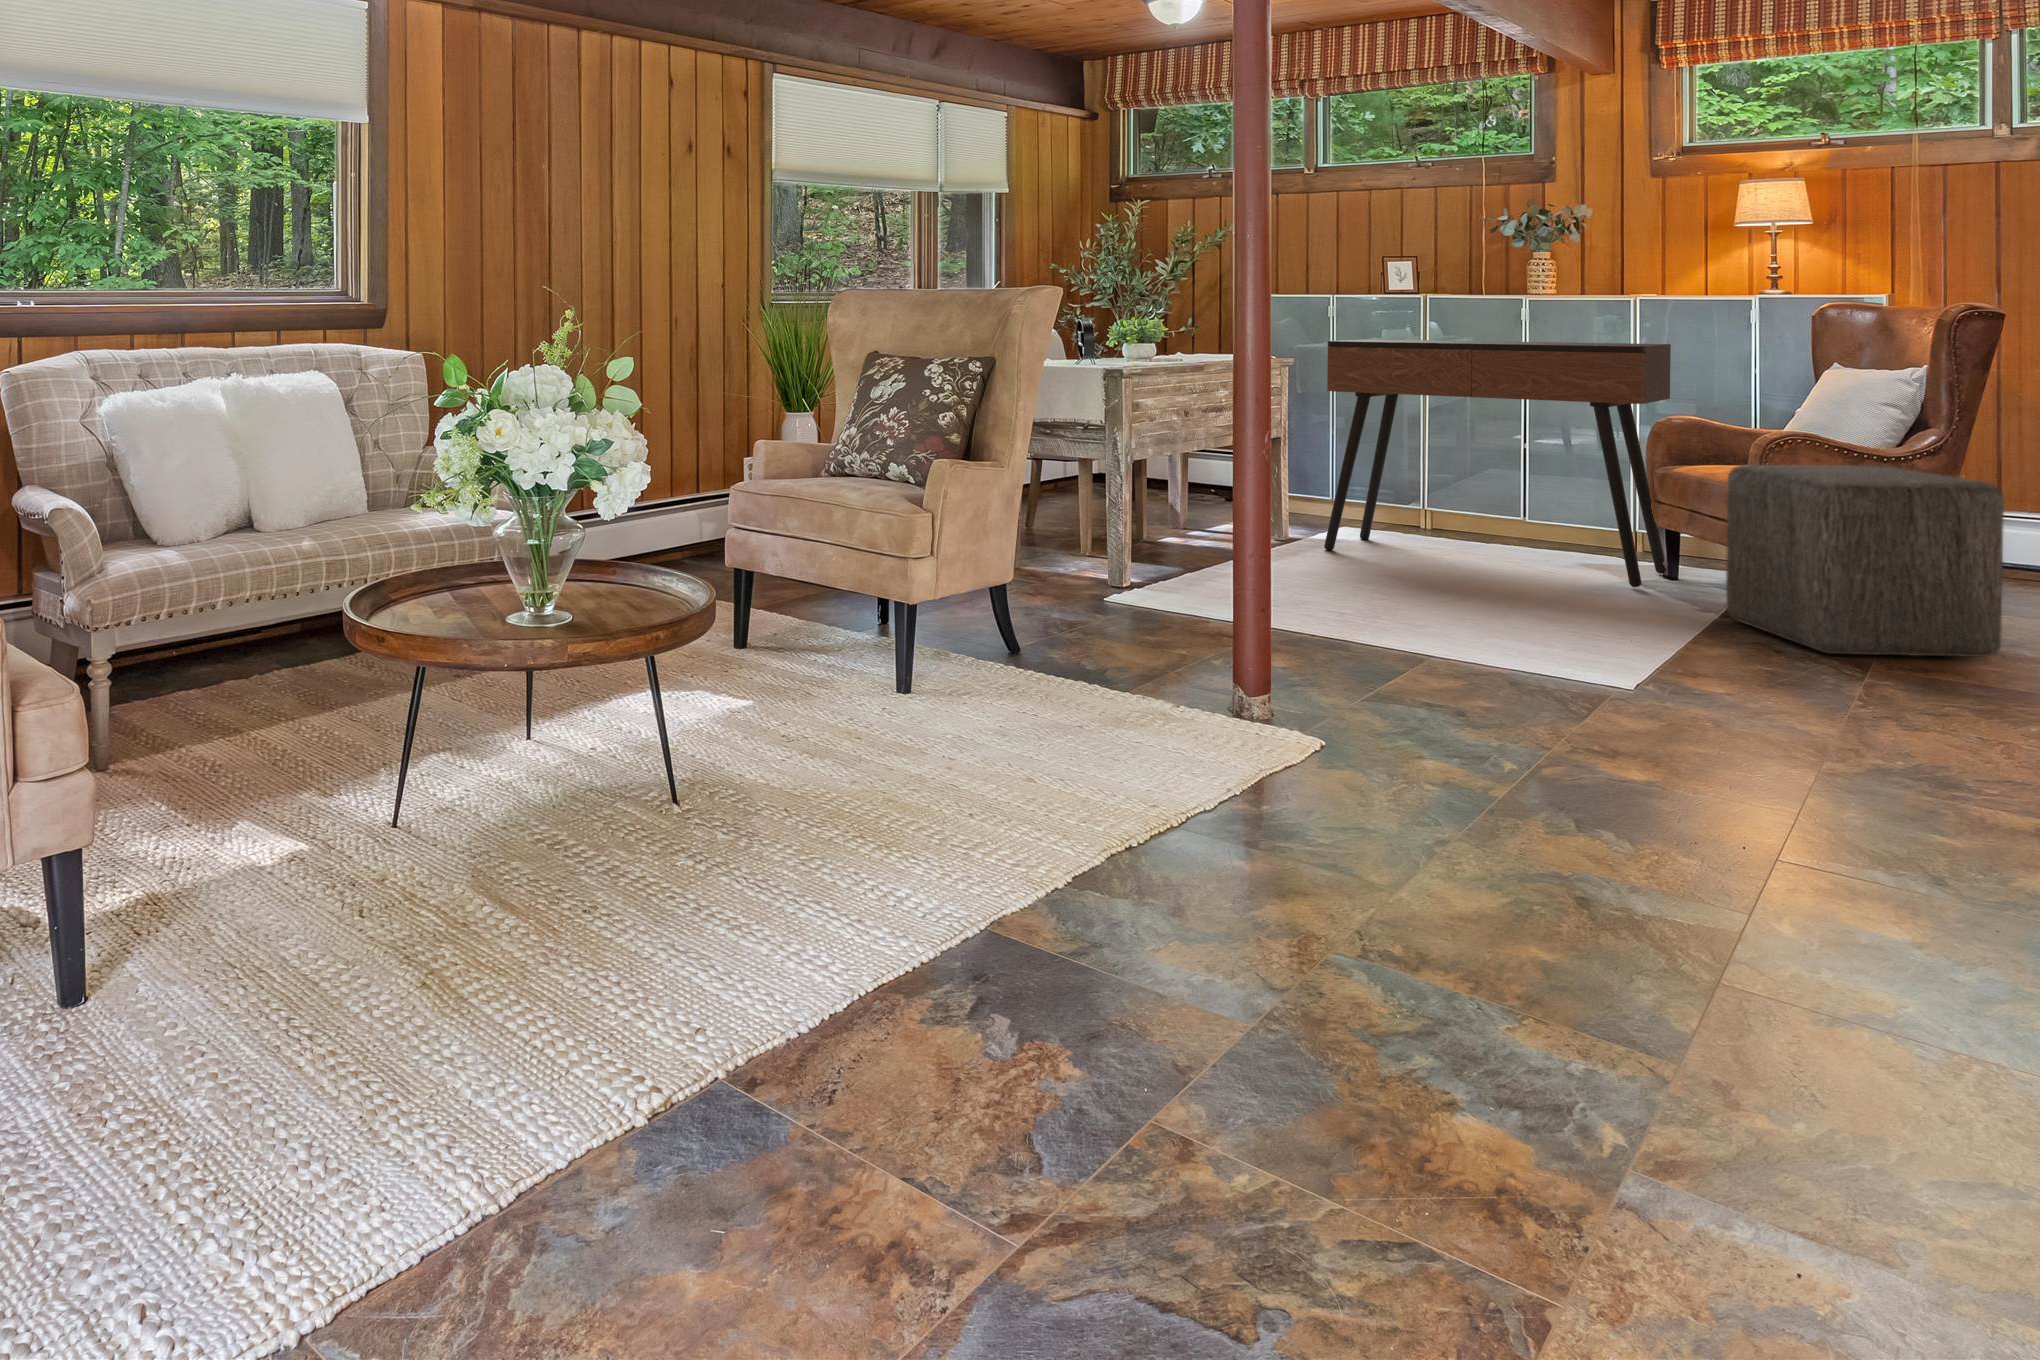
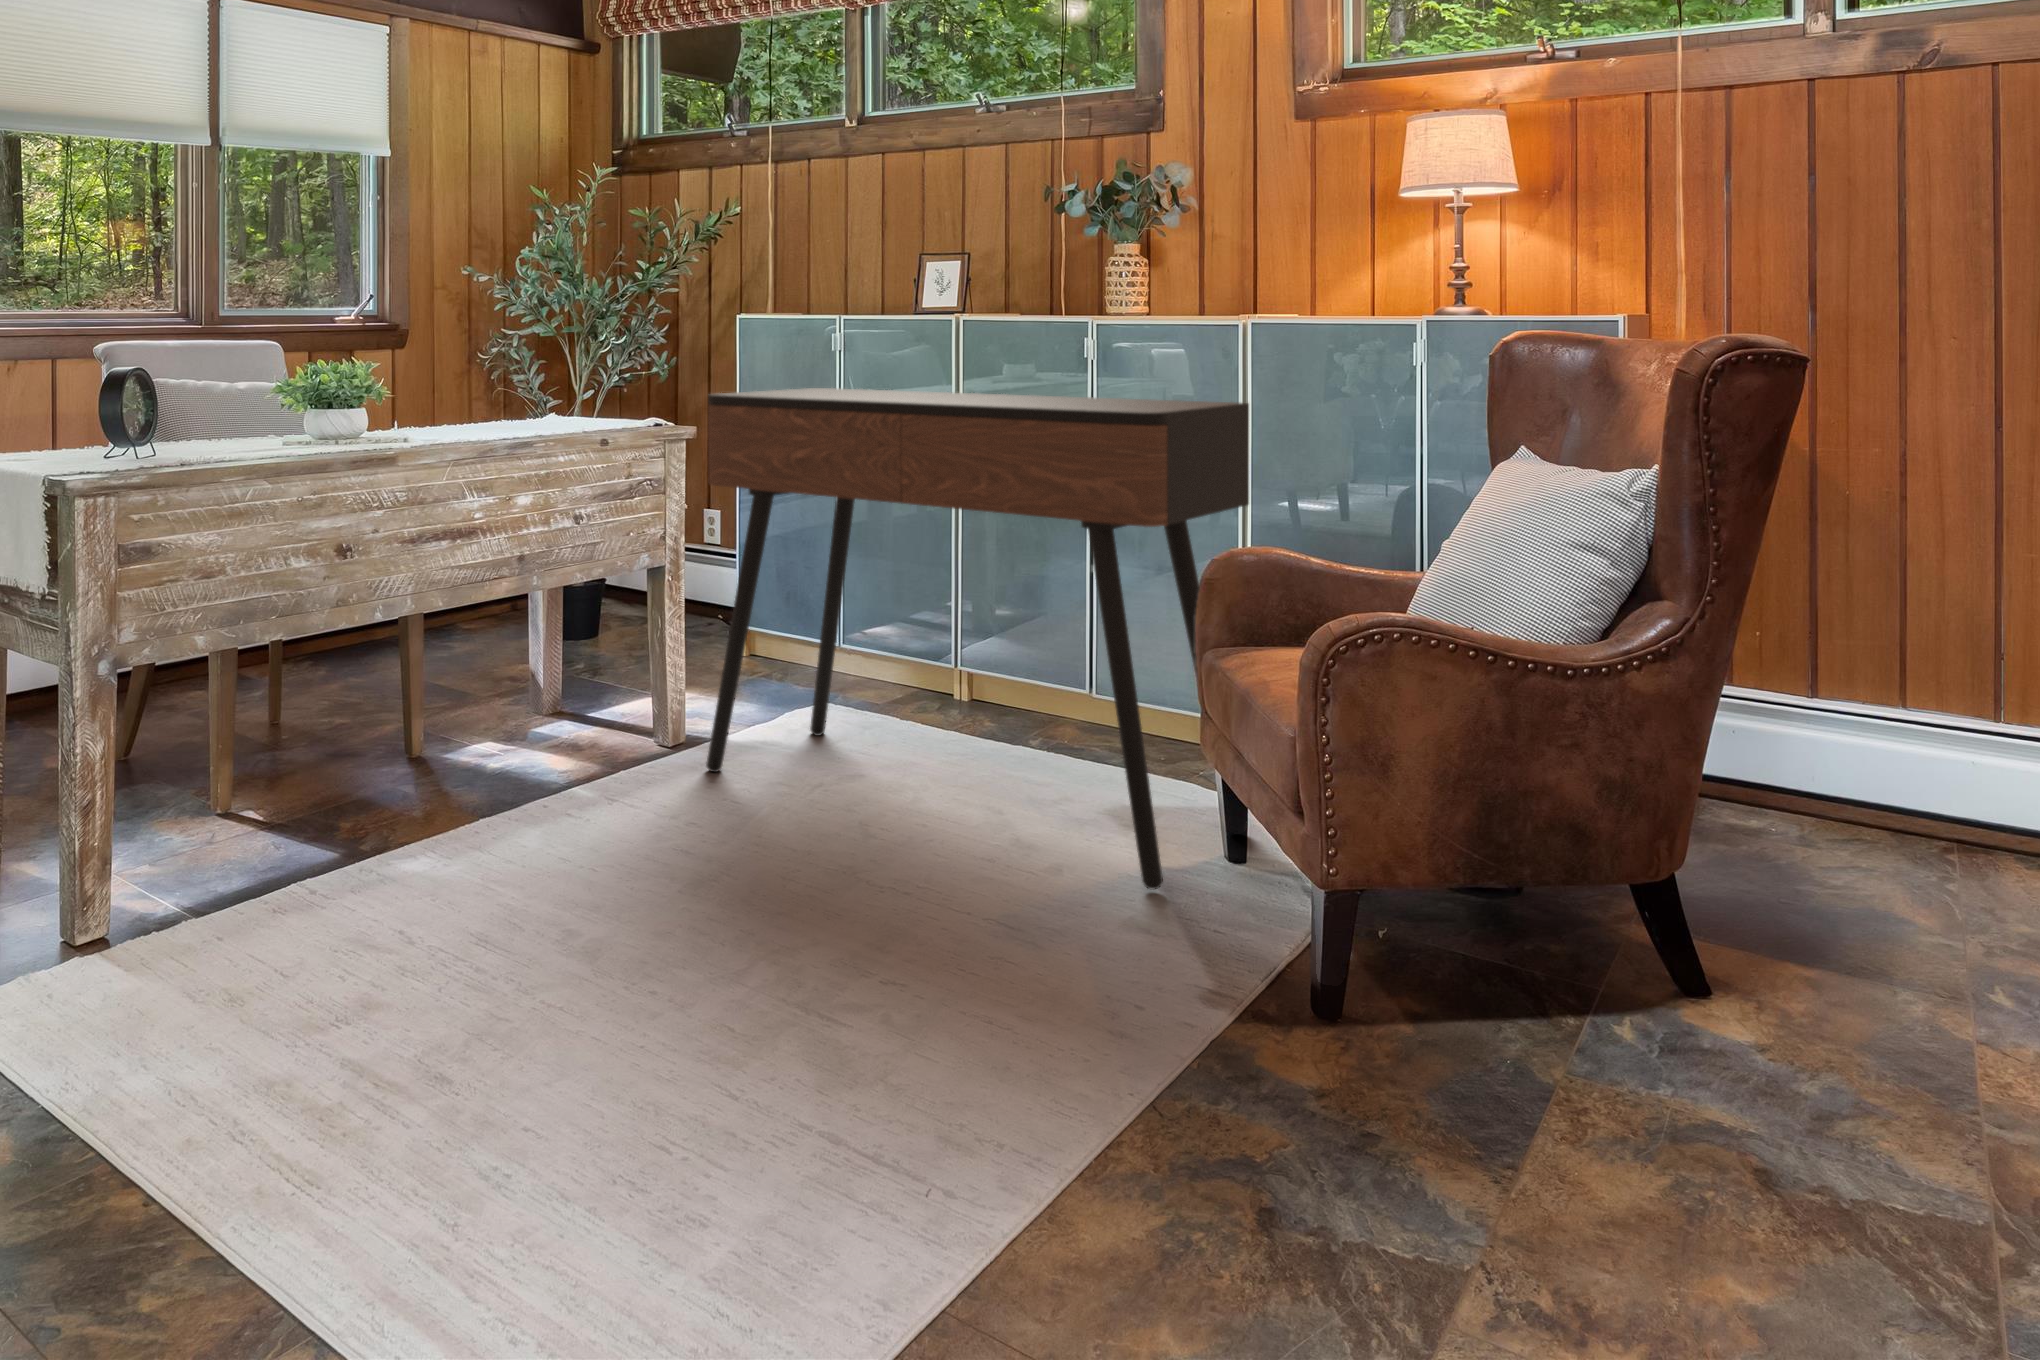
ottoman: present [1726,465,2004,657] -> none [1247,685,1794,1218]

